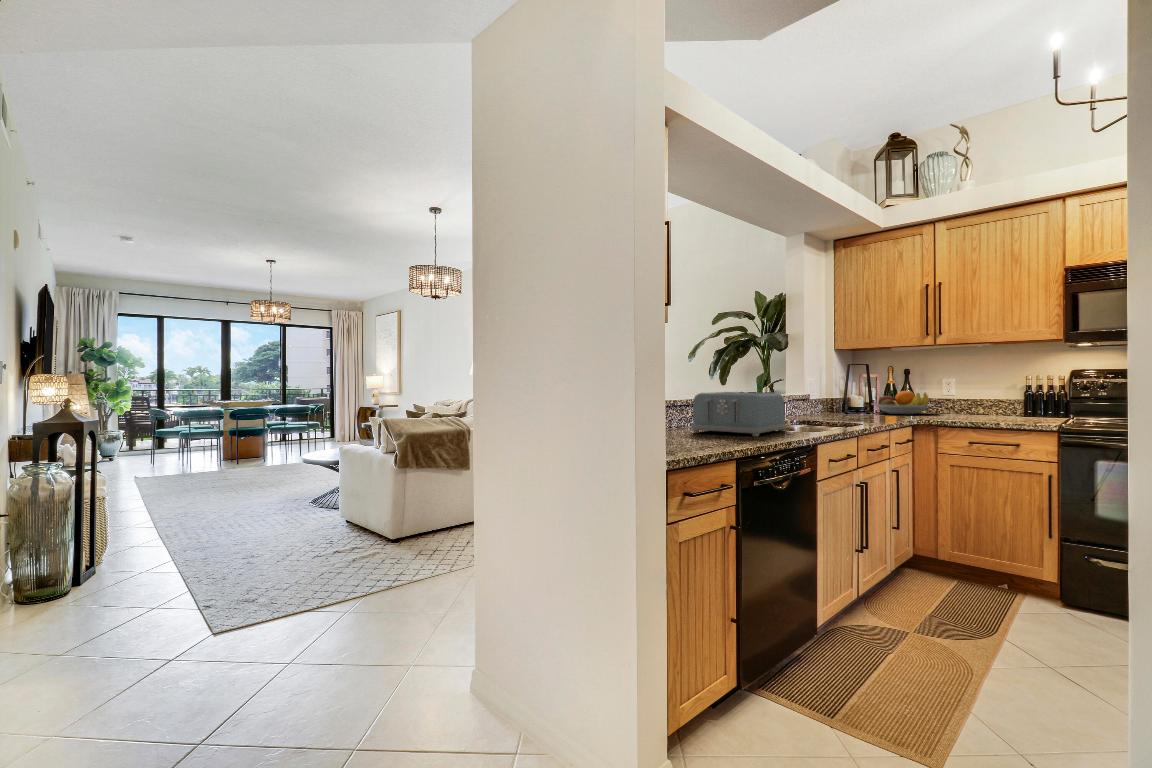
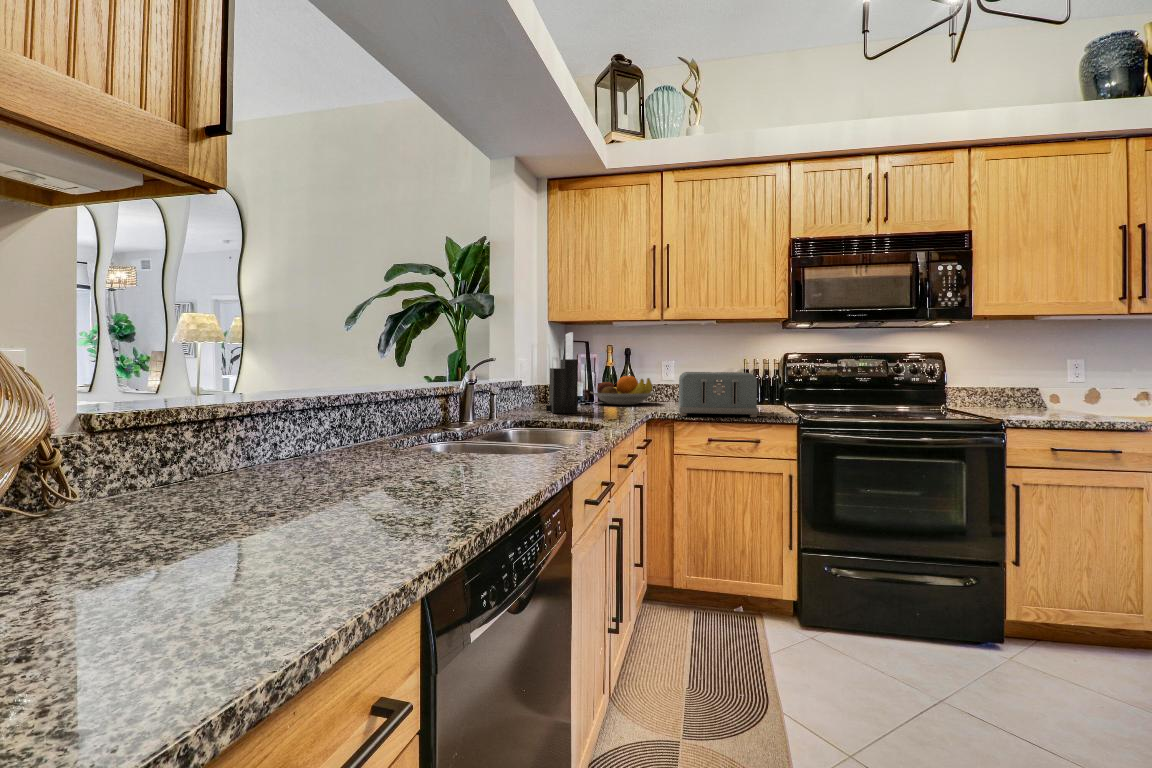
knife block: none [828,359,853,418] -> present [546,332,578,413]
toaster: present [691,392,786,436] -> present [678,372,758,417]

